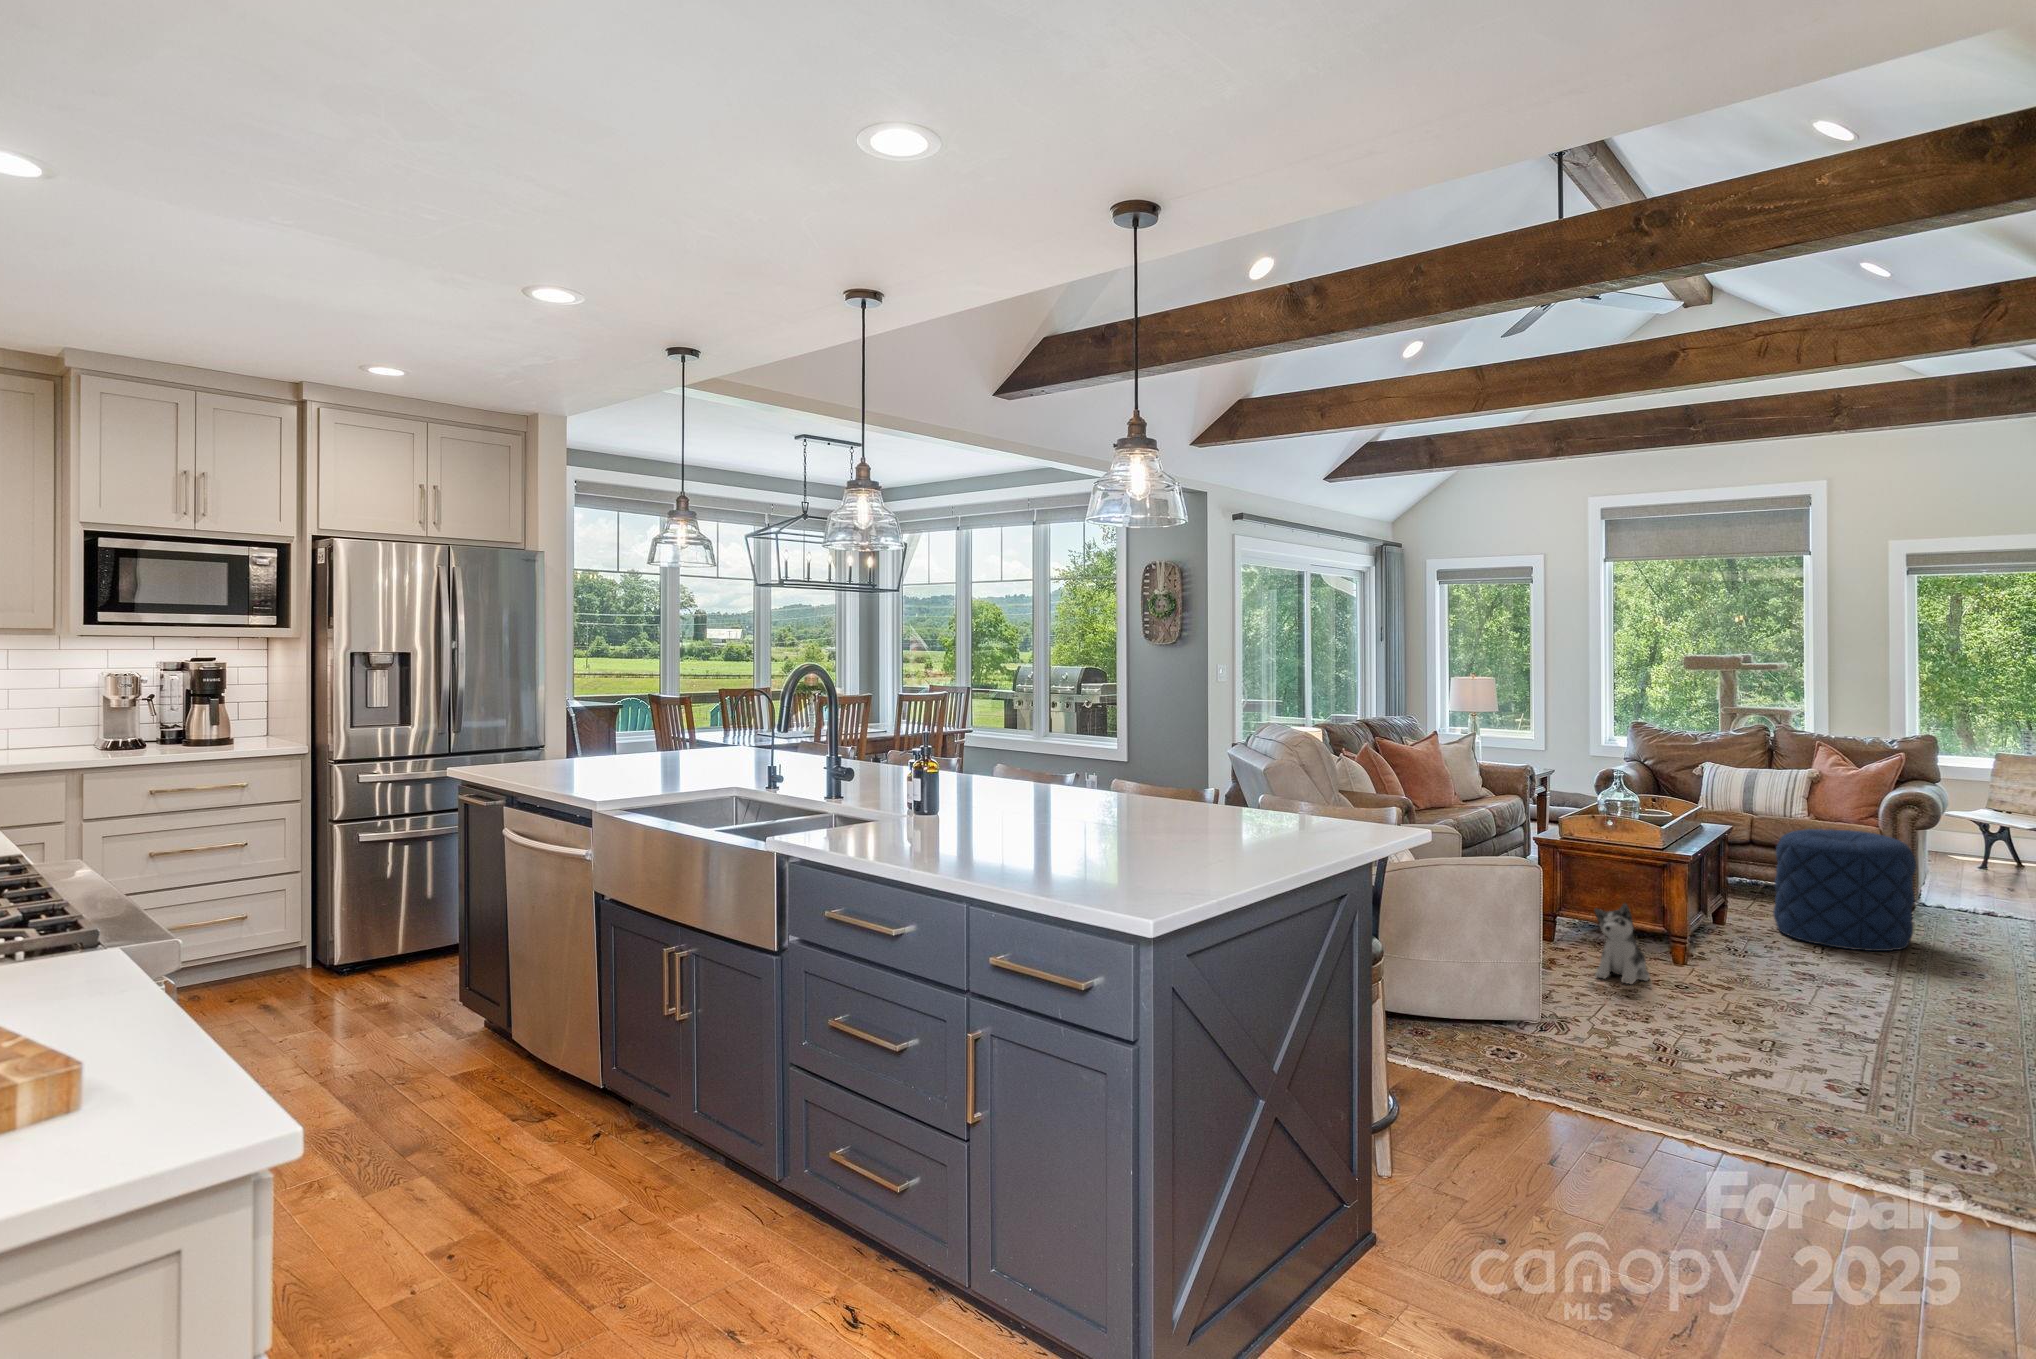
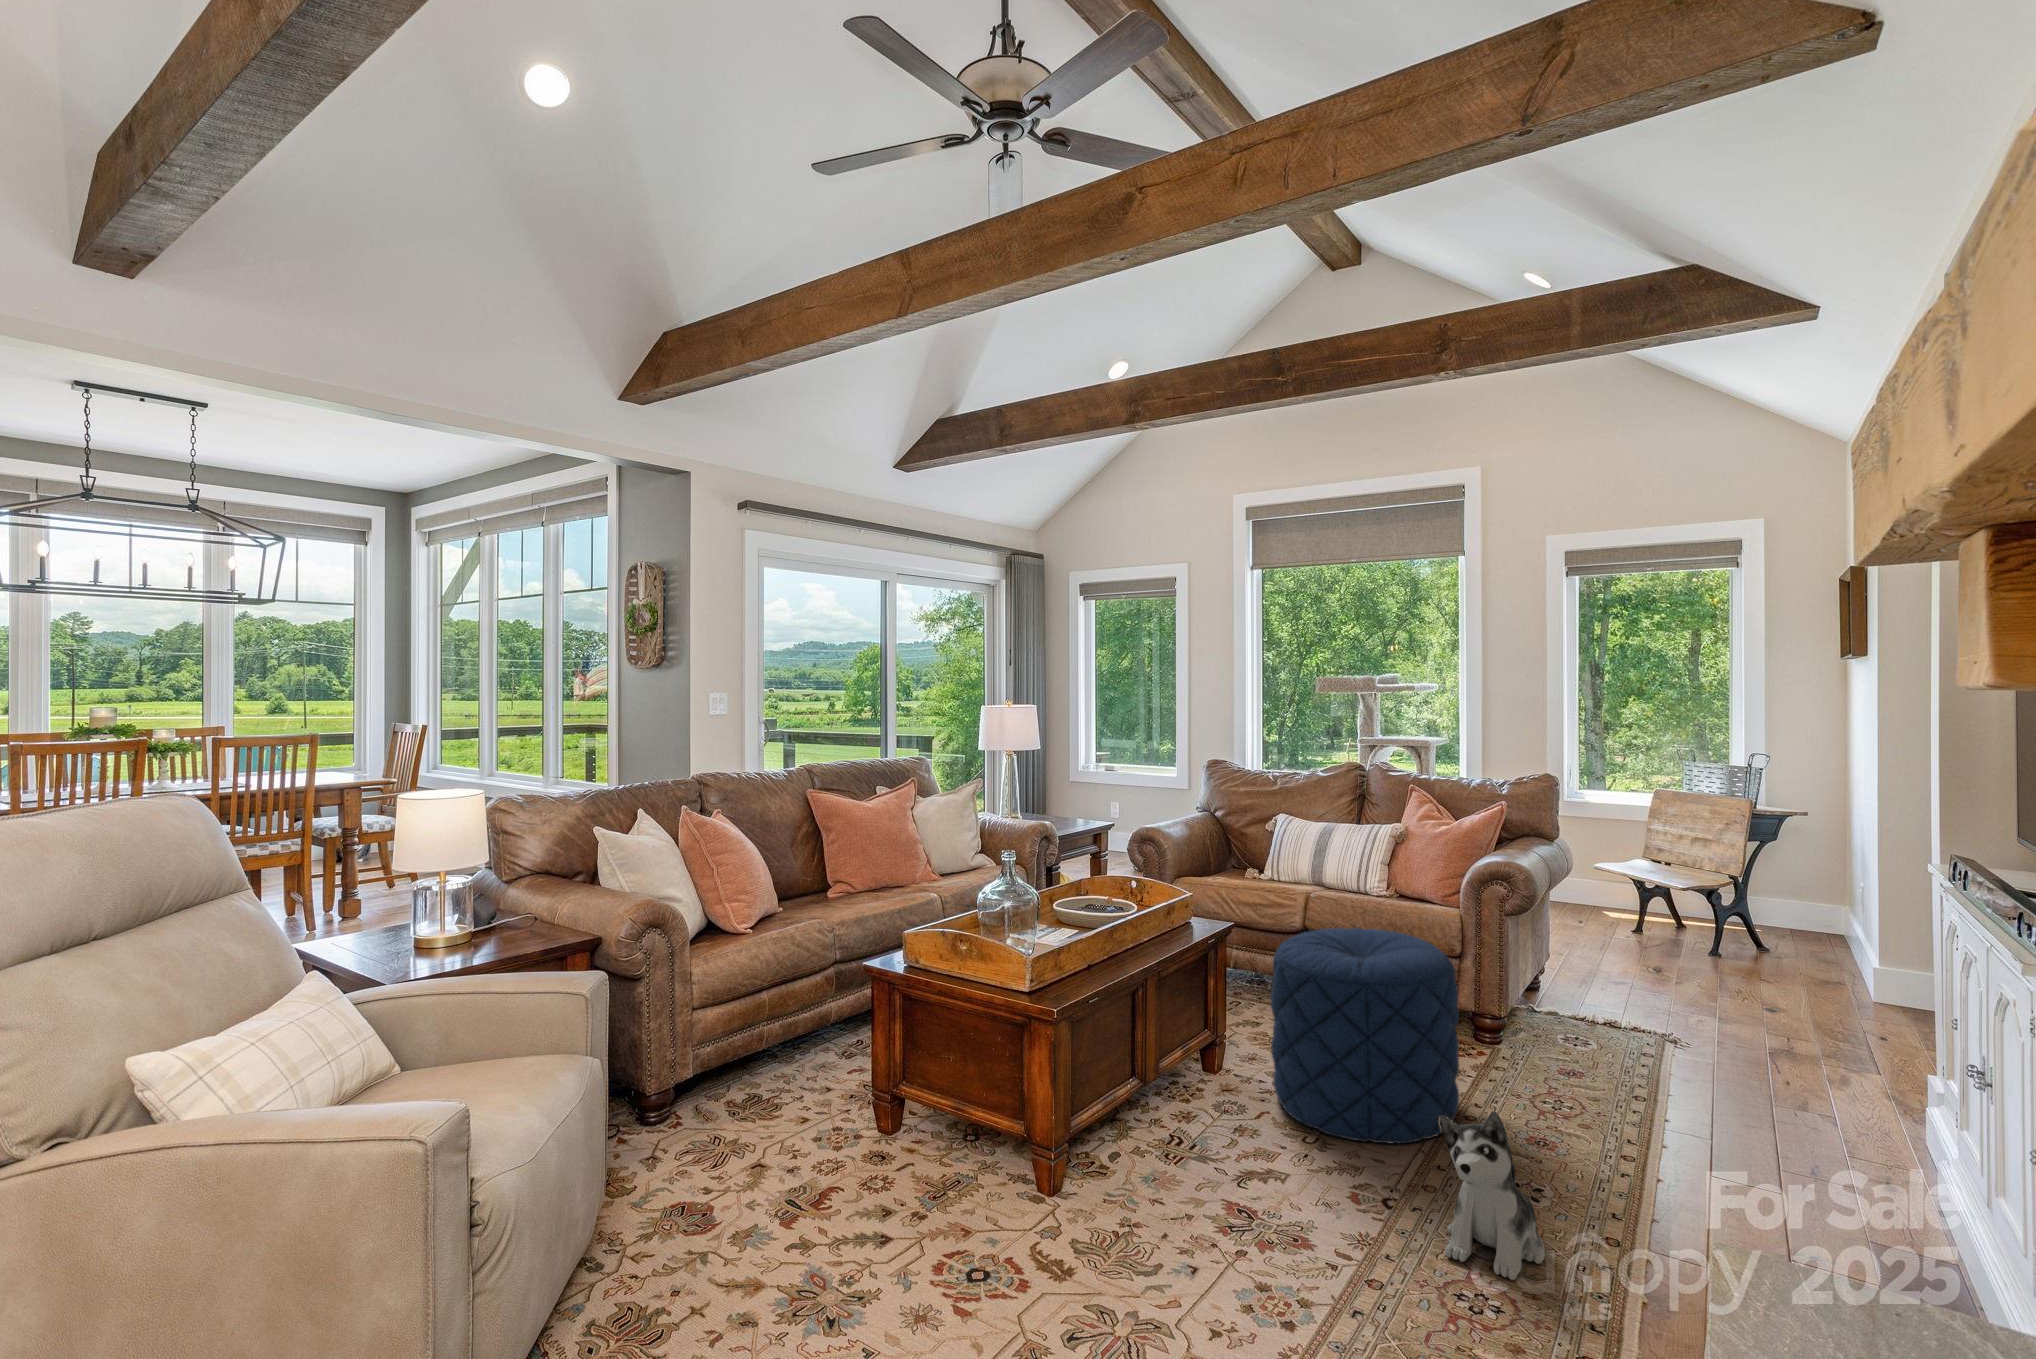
plush toy: present [1594,903,1650,984] -> present [1439,1112,1545,1280]

